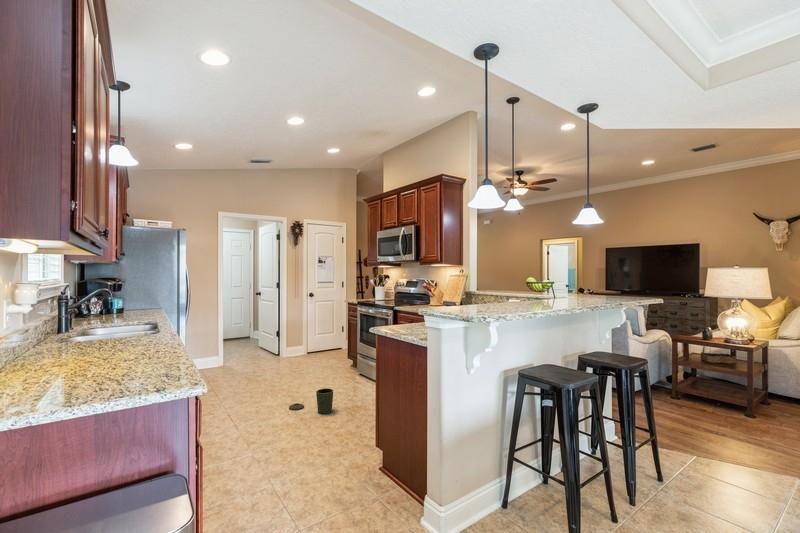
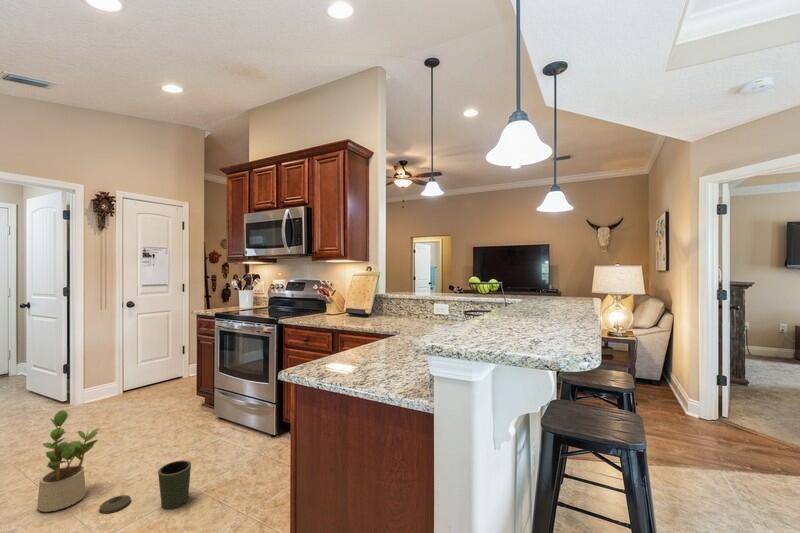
potted plant: none [262,351,290,404] -> present [37,410,100,512]

